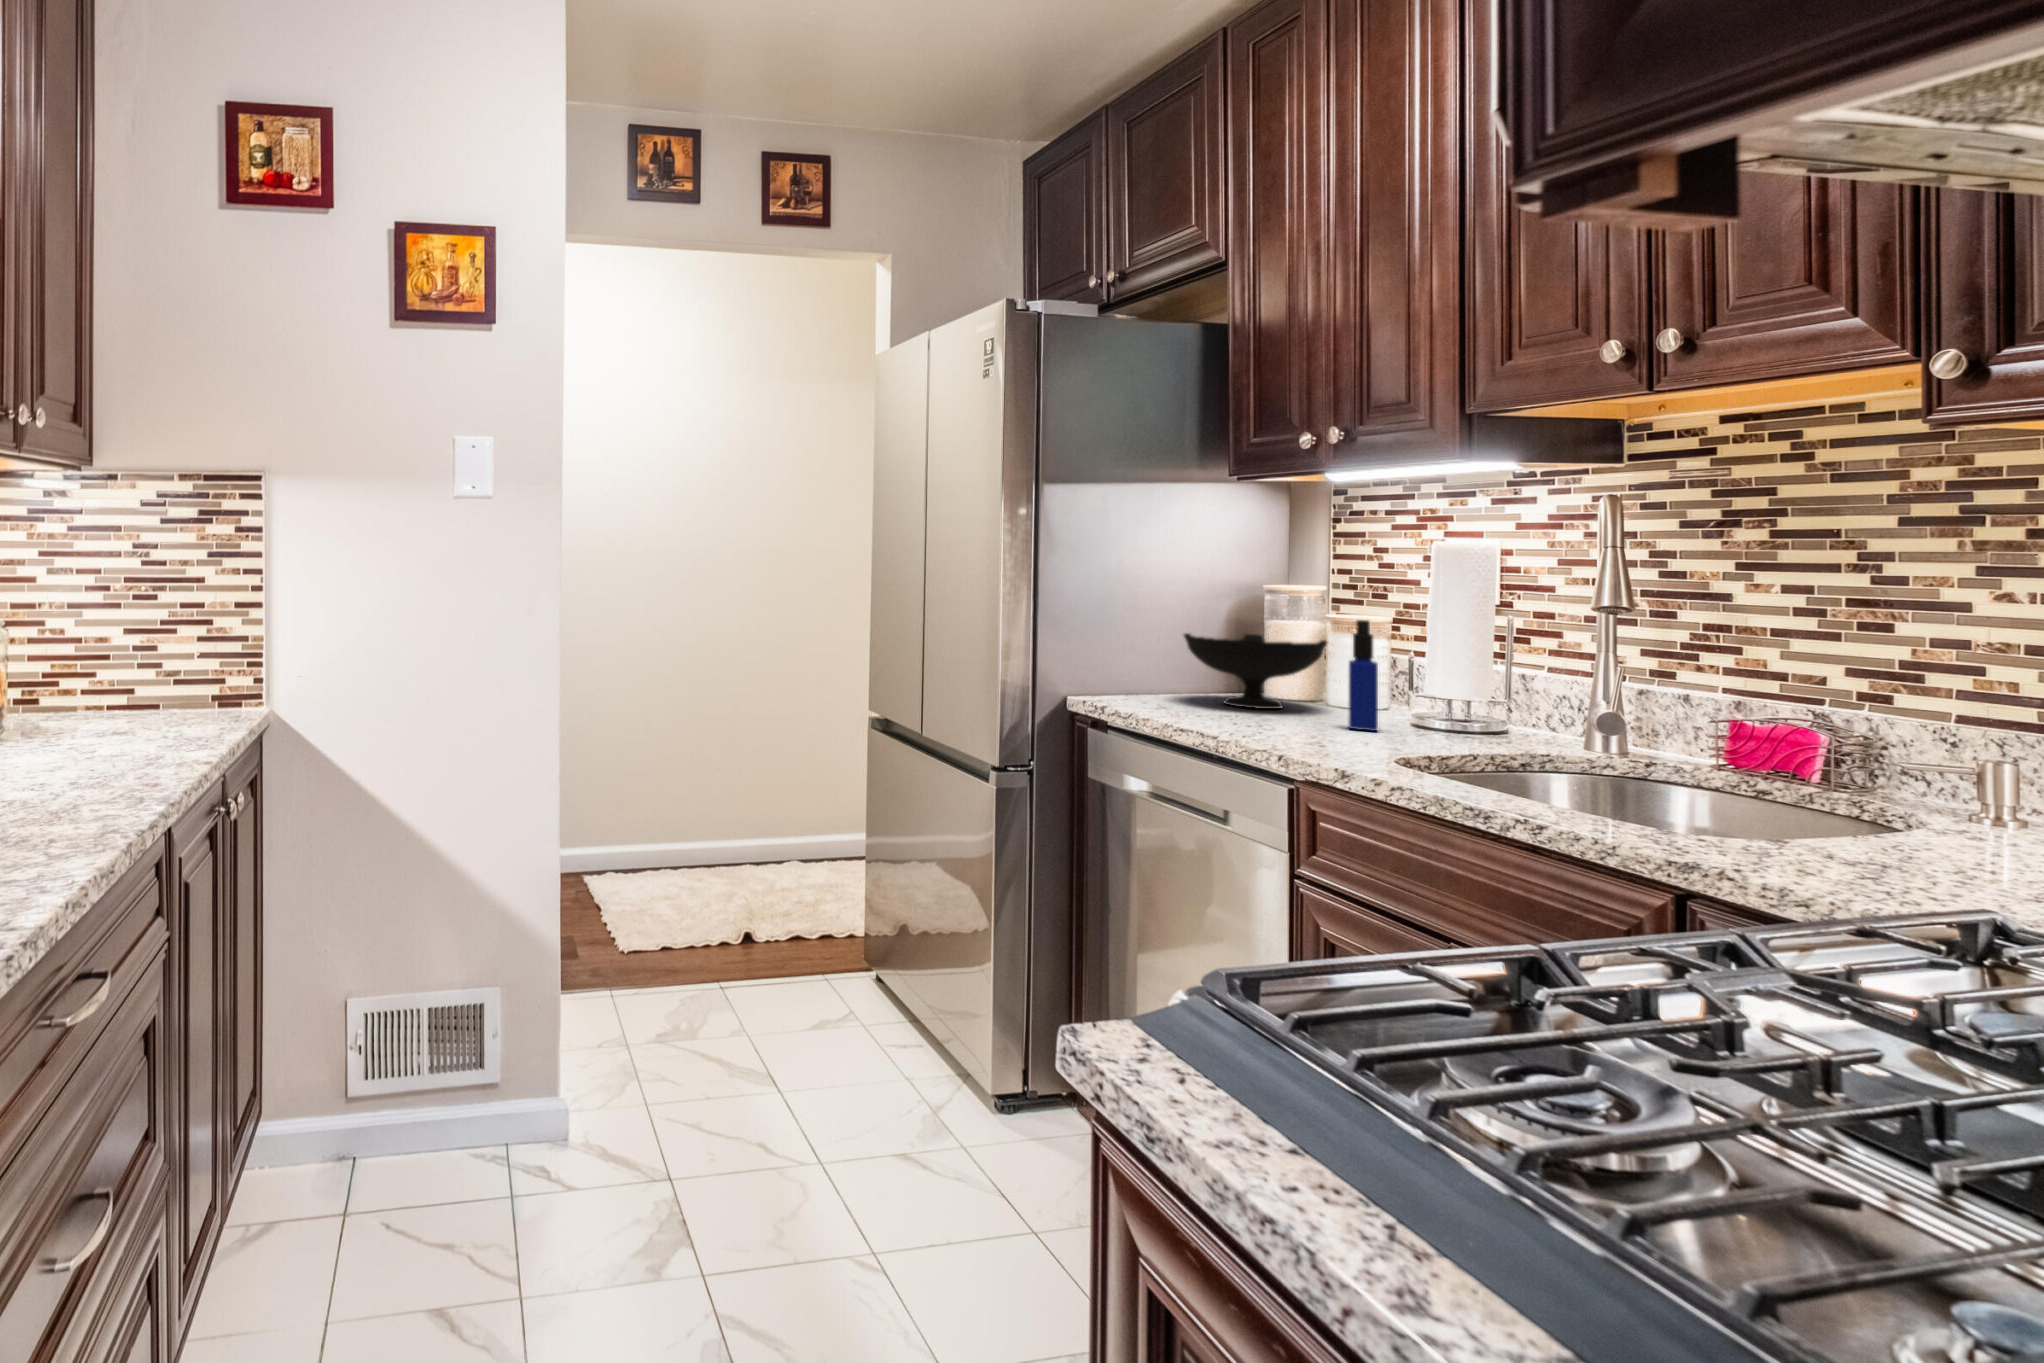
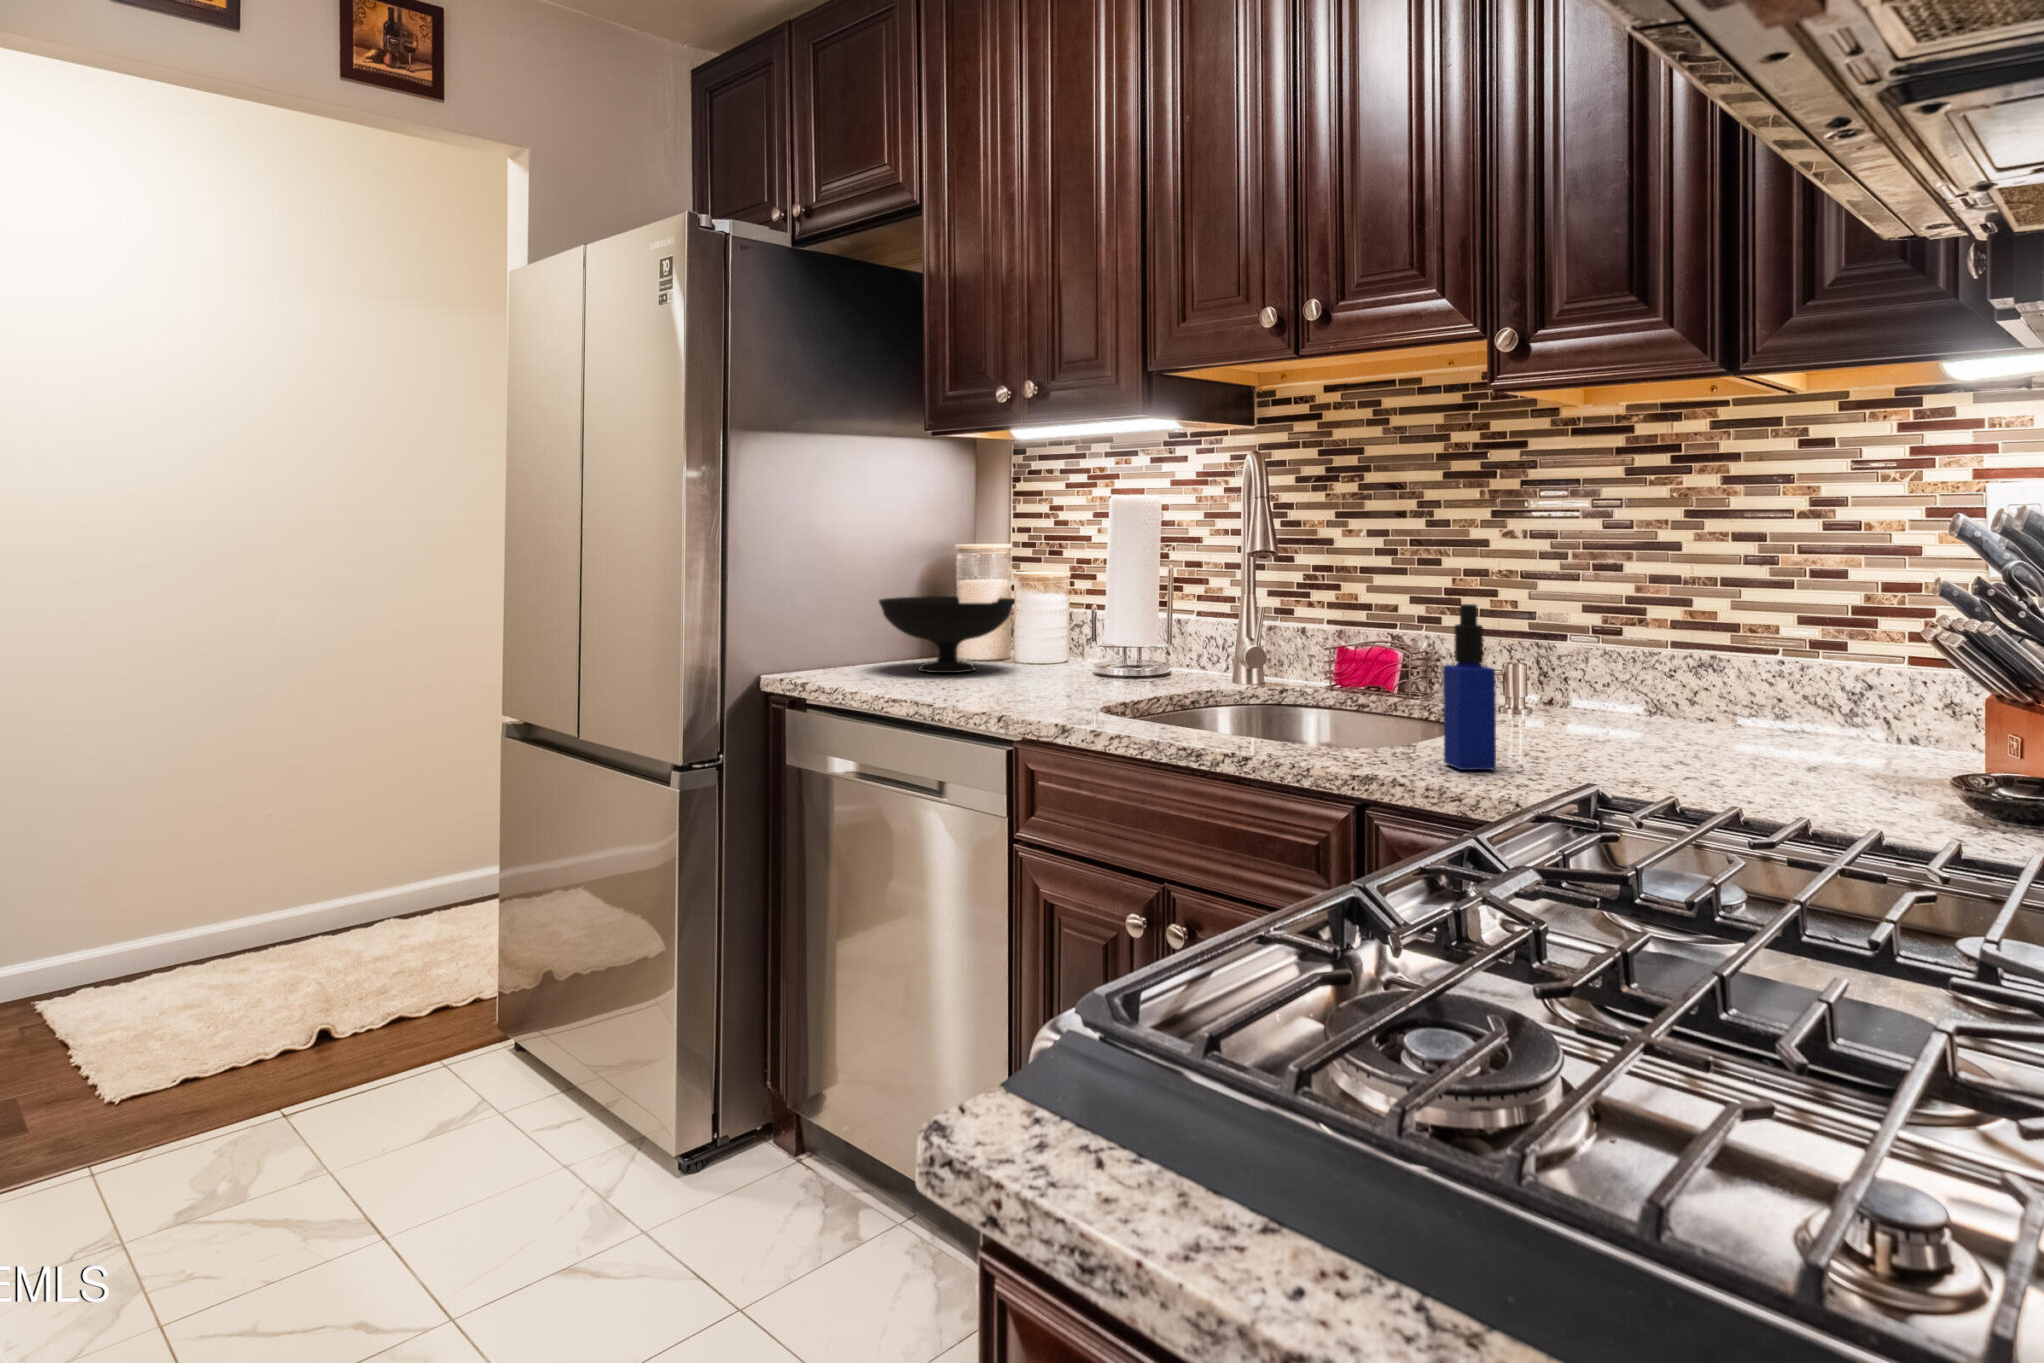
bottle: present [1349,620,1378,731] -> present [1443,604,1496,770]

